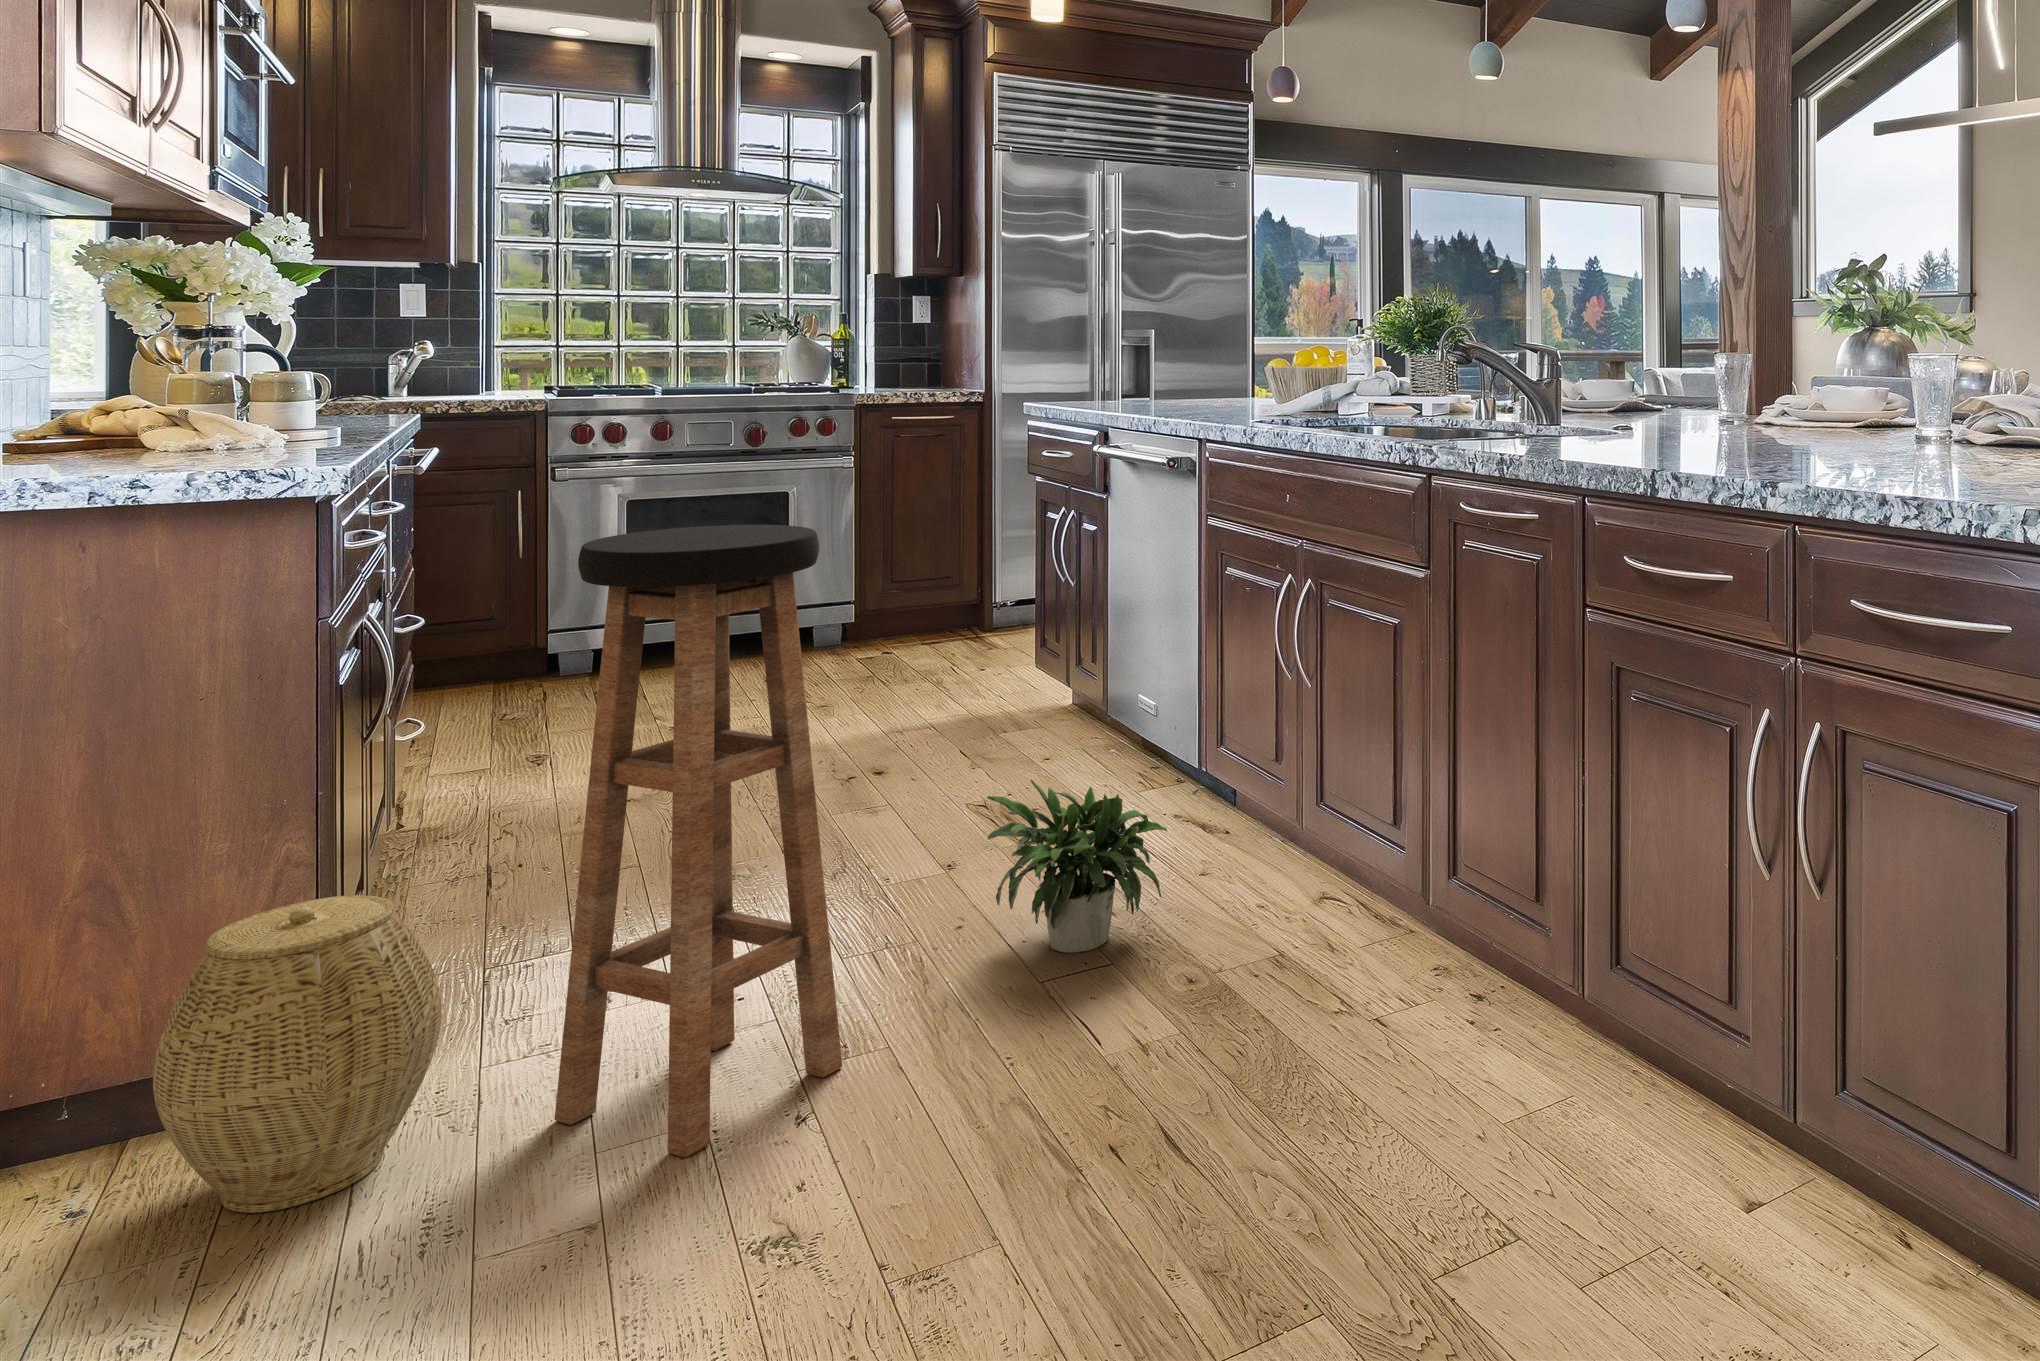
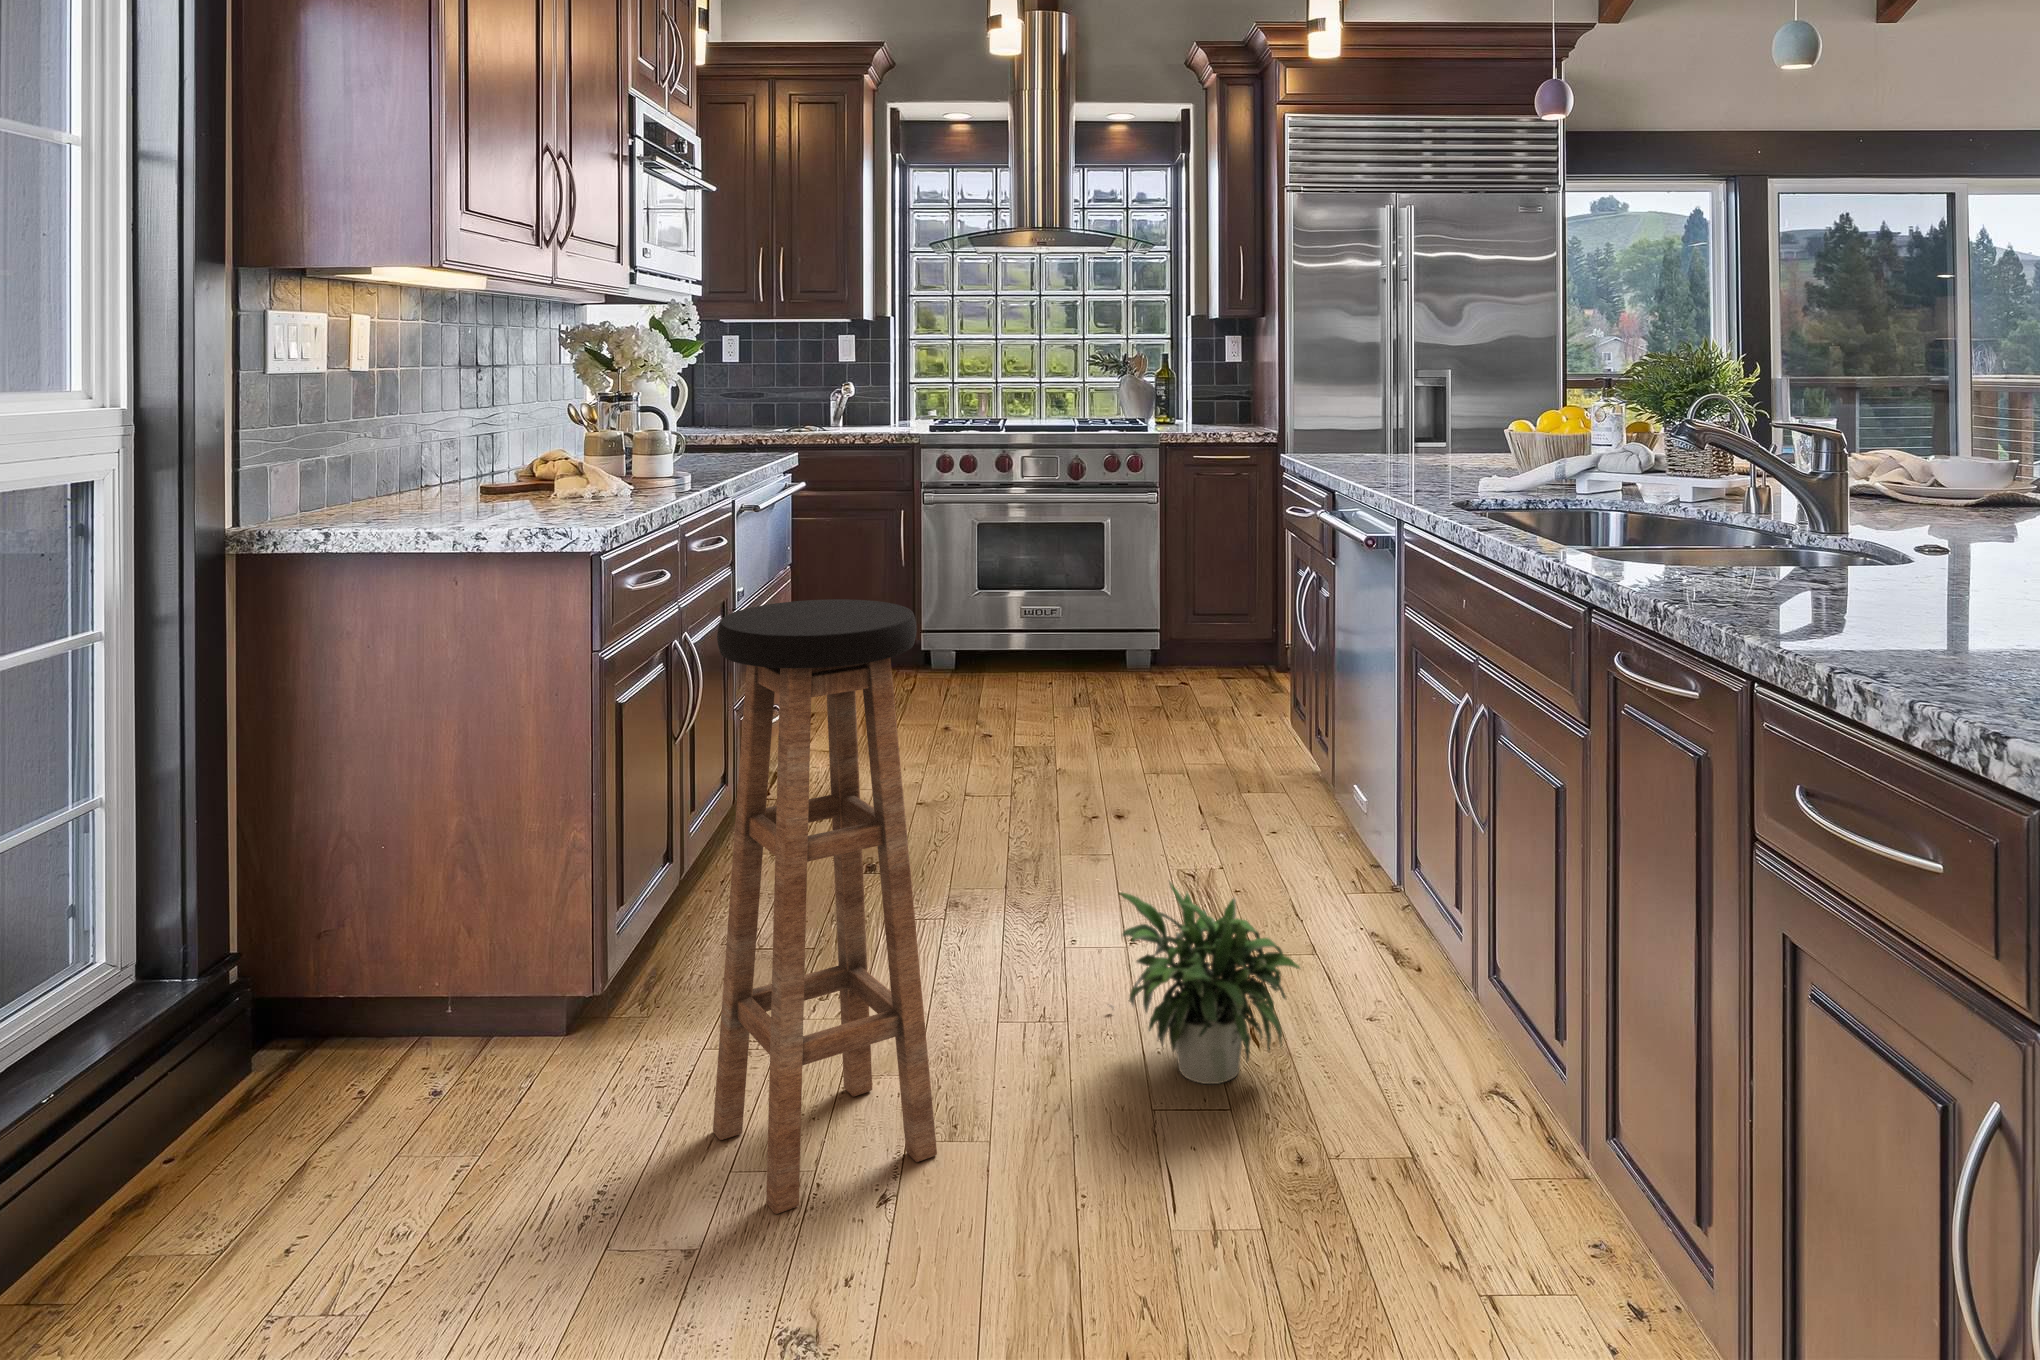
woven basket: present [153,895,442,1213] -> none [448,889,640,1151]

